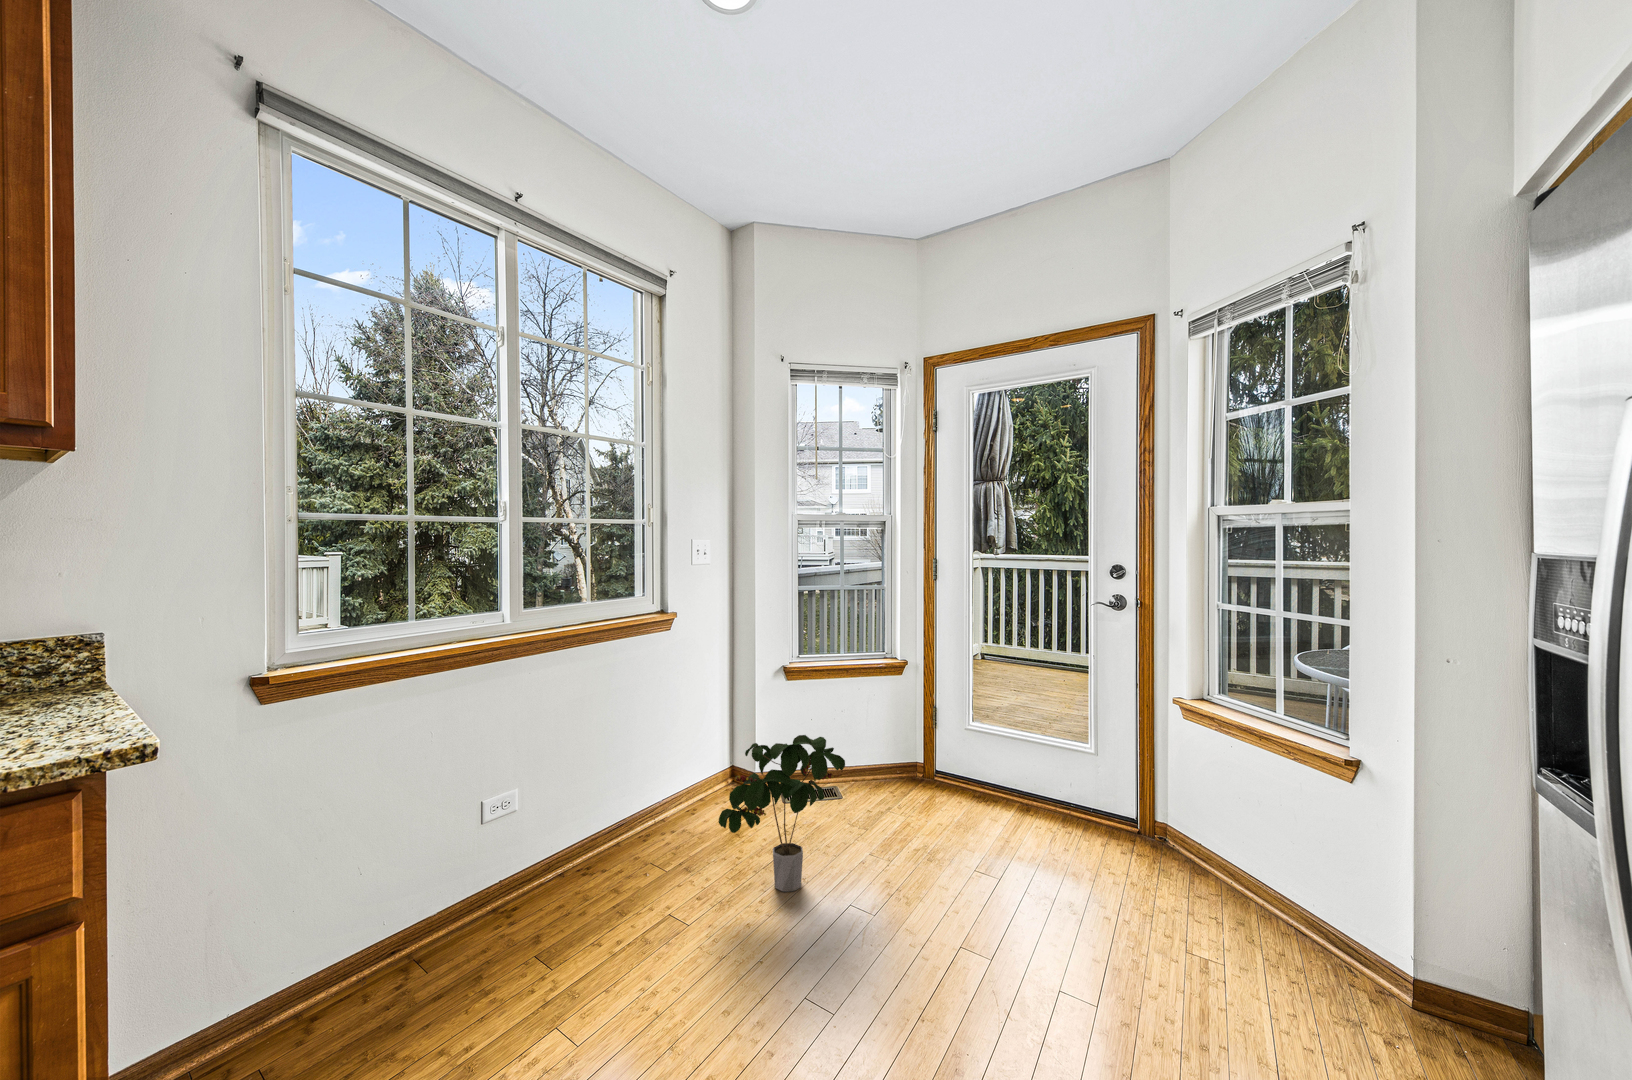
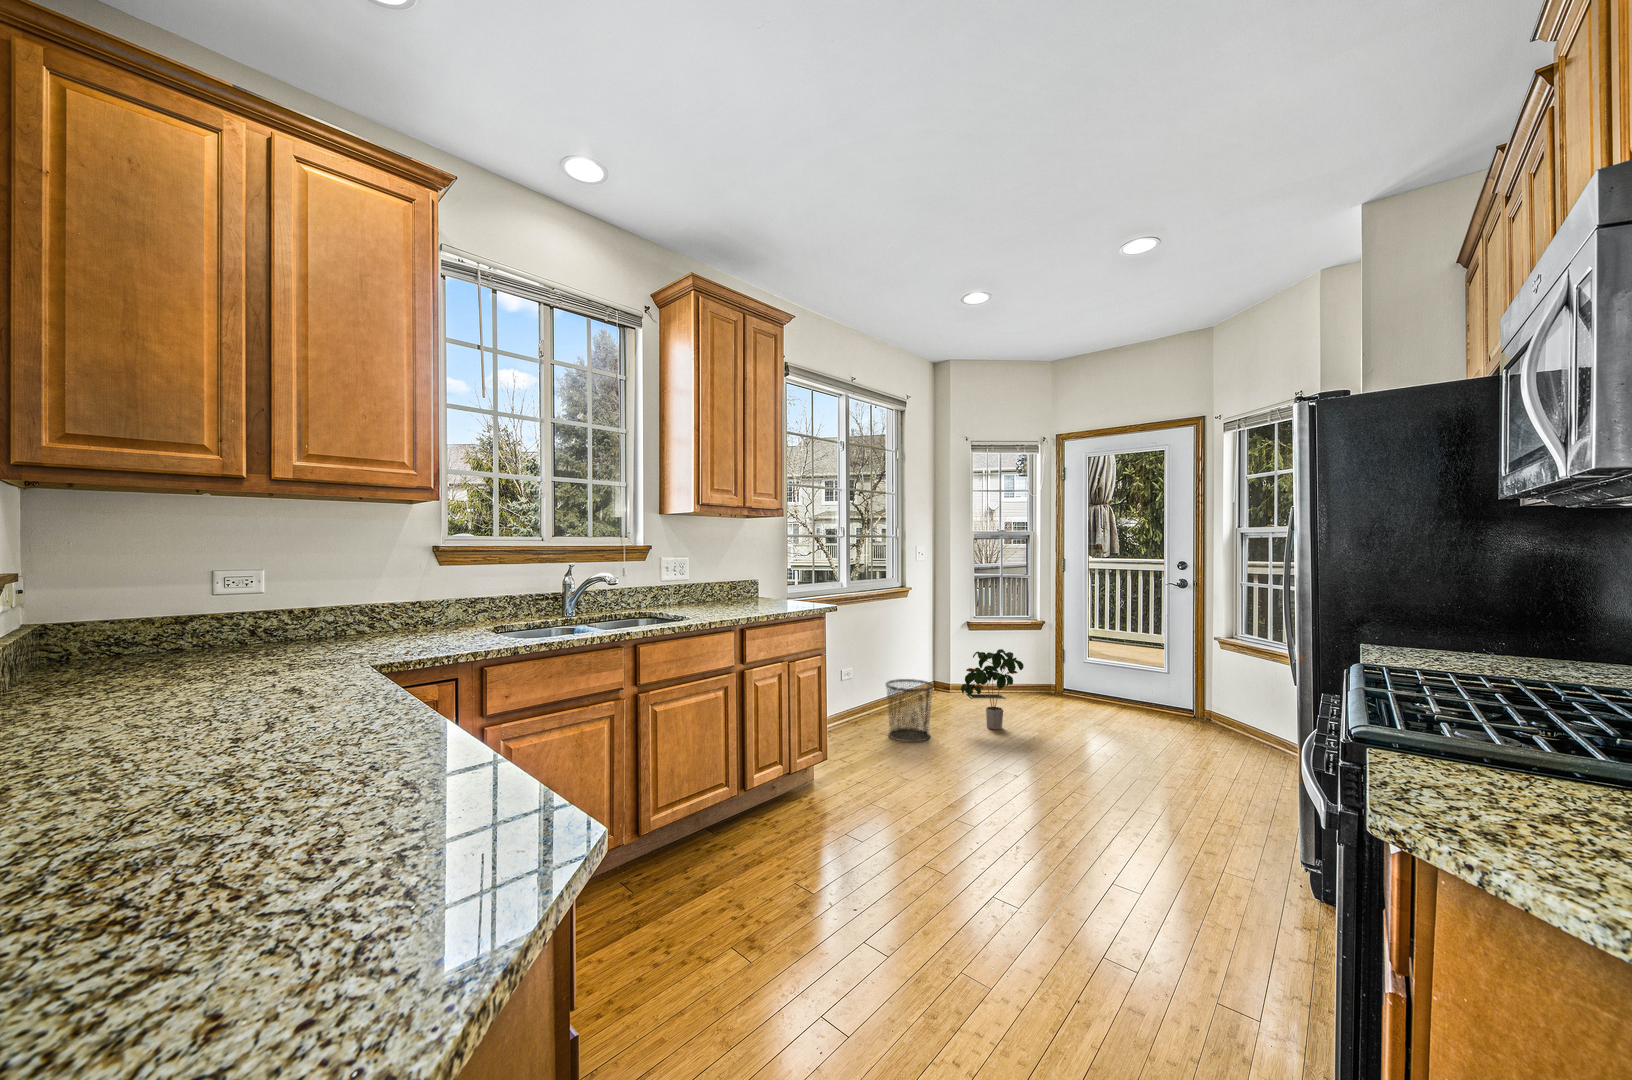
trash can: none [554,804,656,950] -> present [886,679,934,742]

